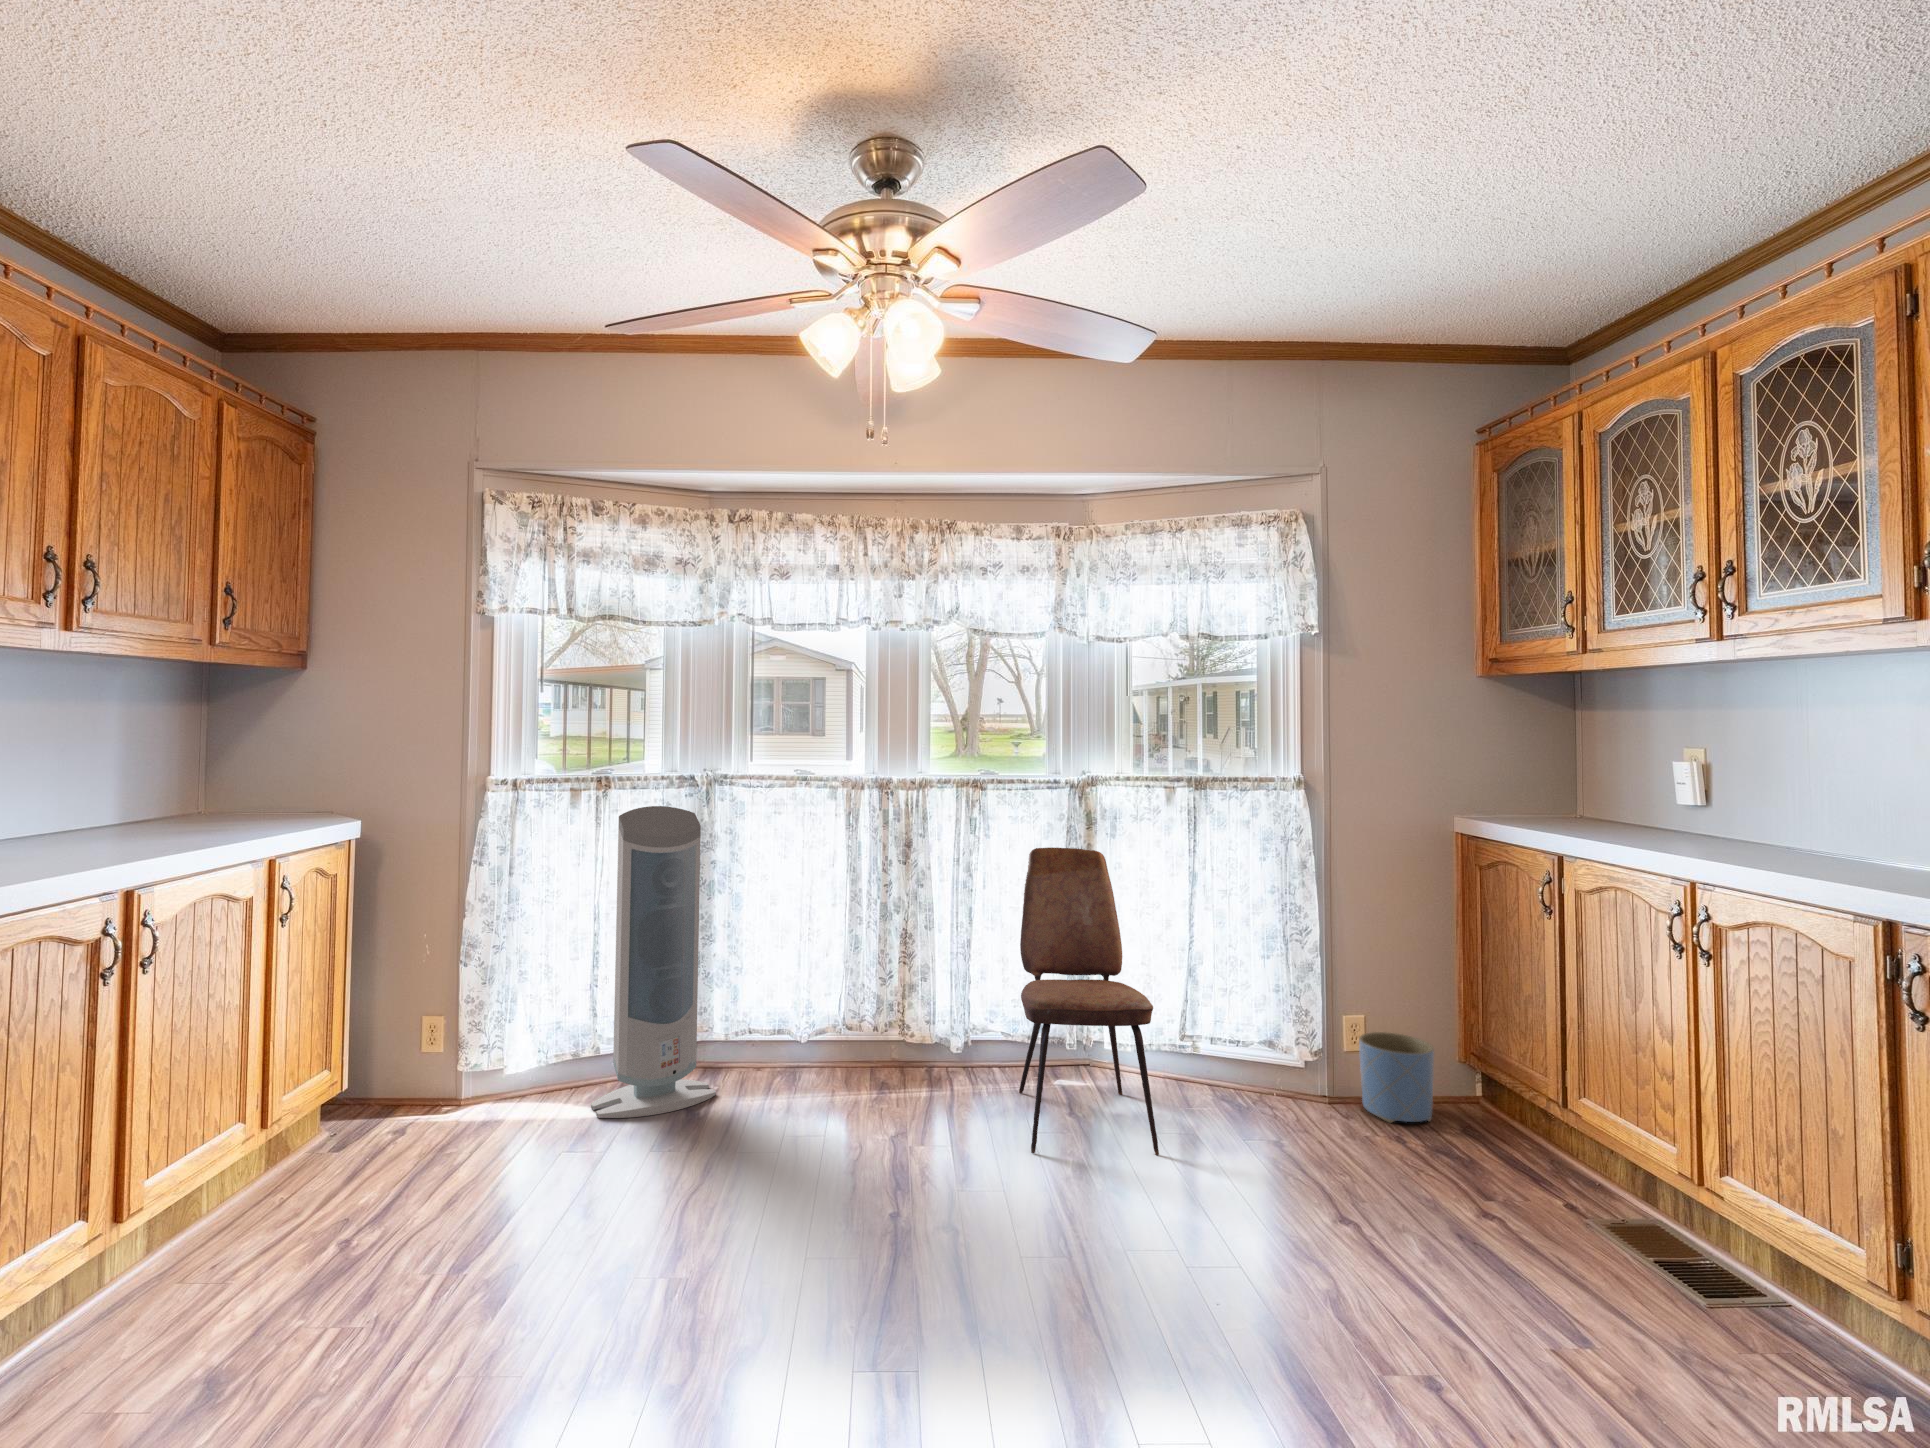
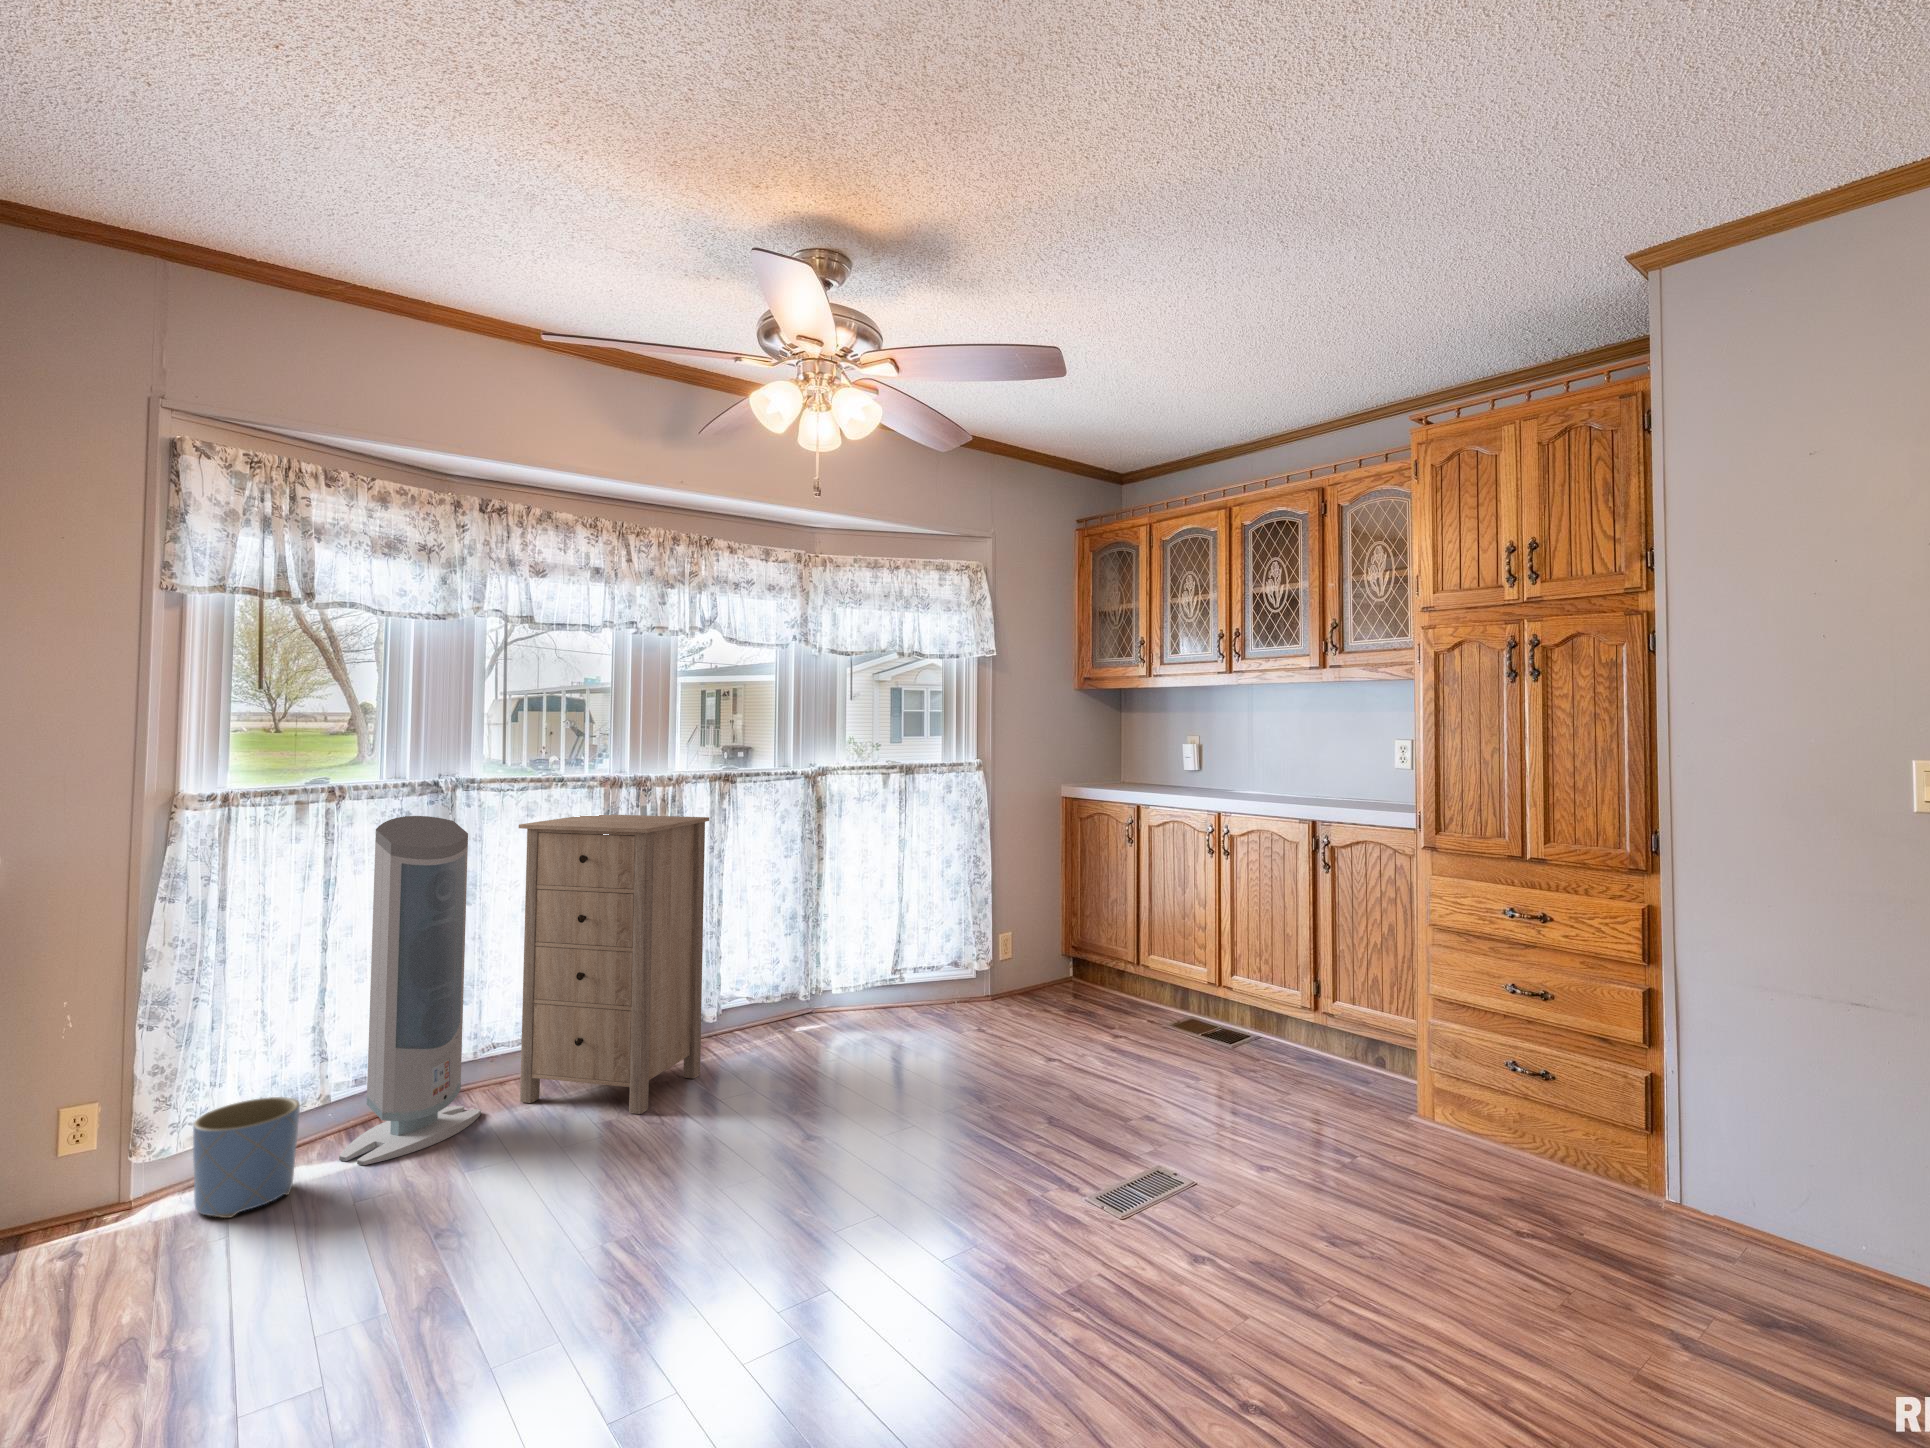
storage cabinet: none [748,815,922,1137] -> present [519,815,709,1114]
dining chair: present [1019,848,1159,1155] -> none [773,828,915,1078]
planter: present [1359,1032,1434,1123] -> present [193,1097,300,1218]

